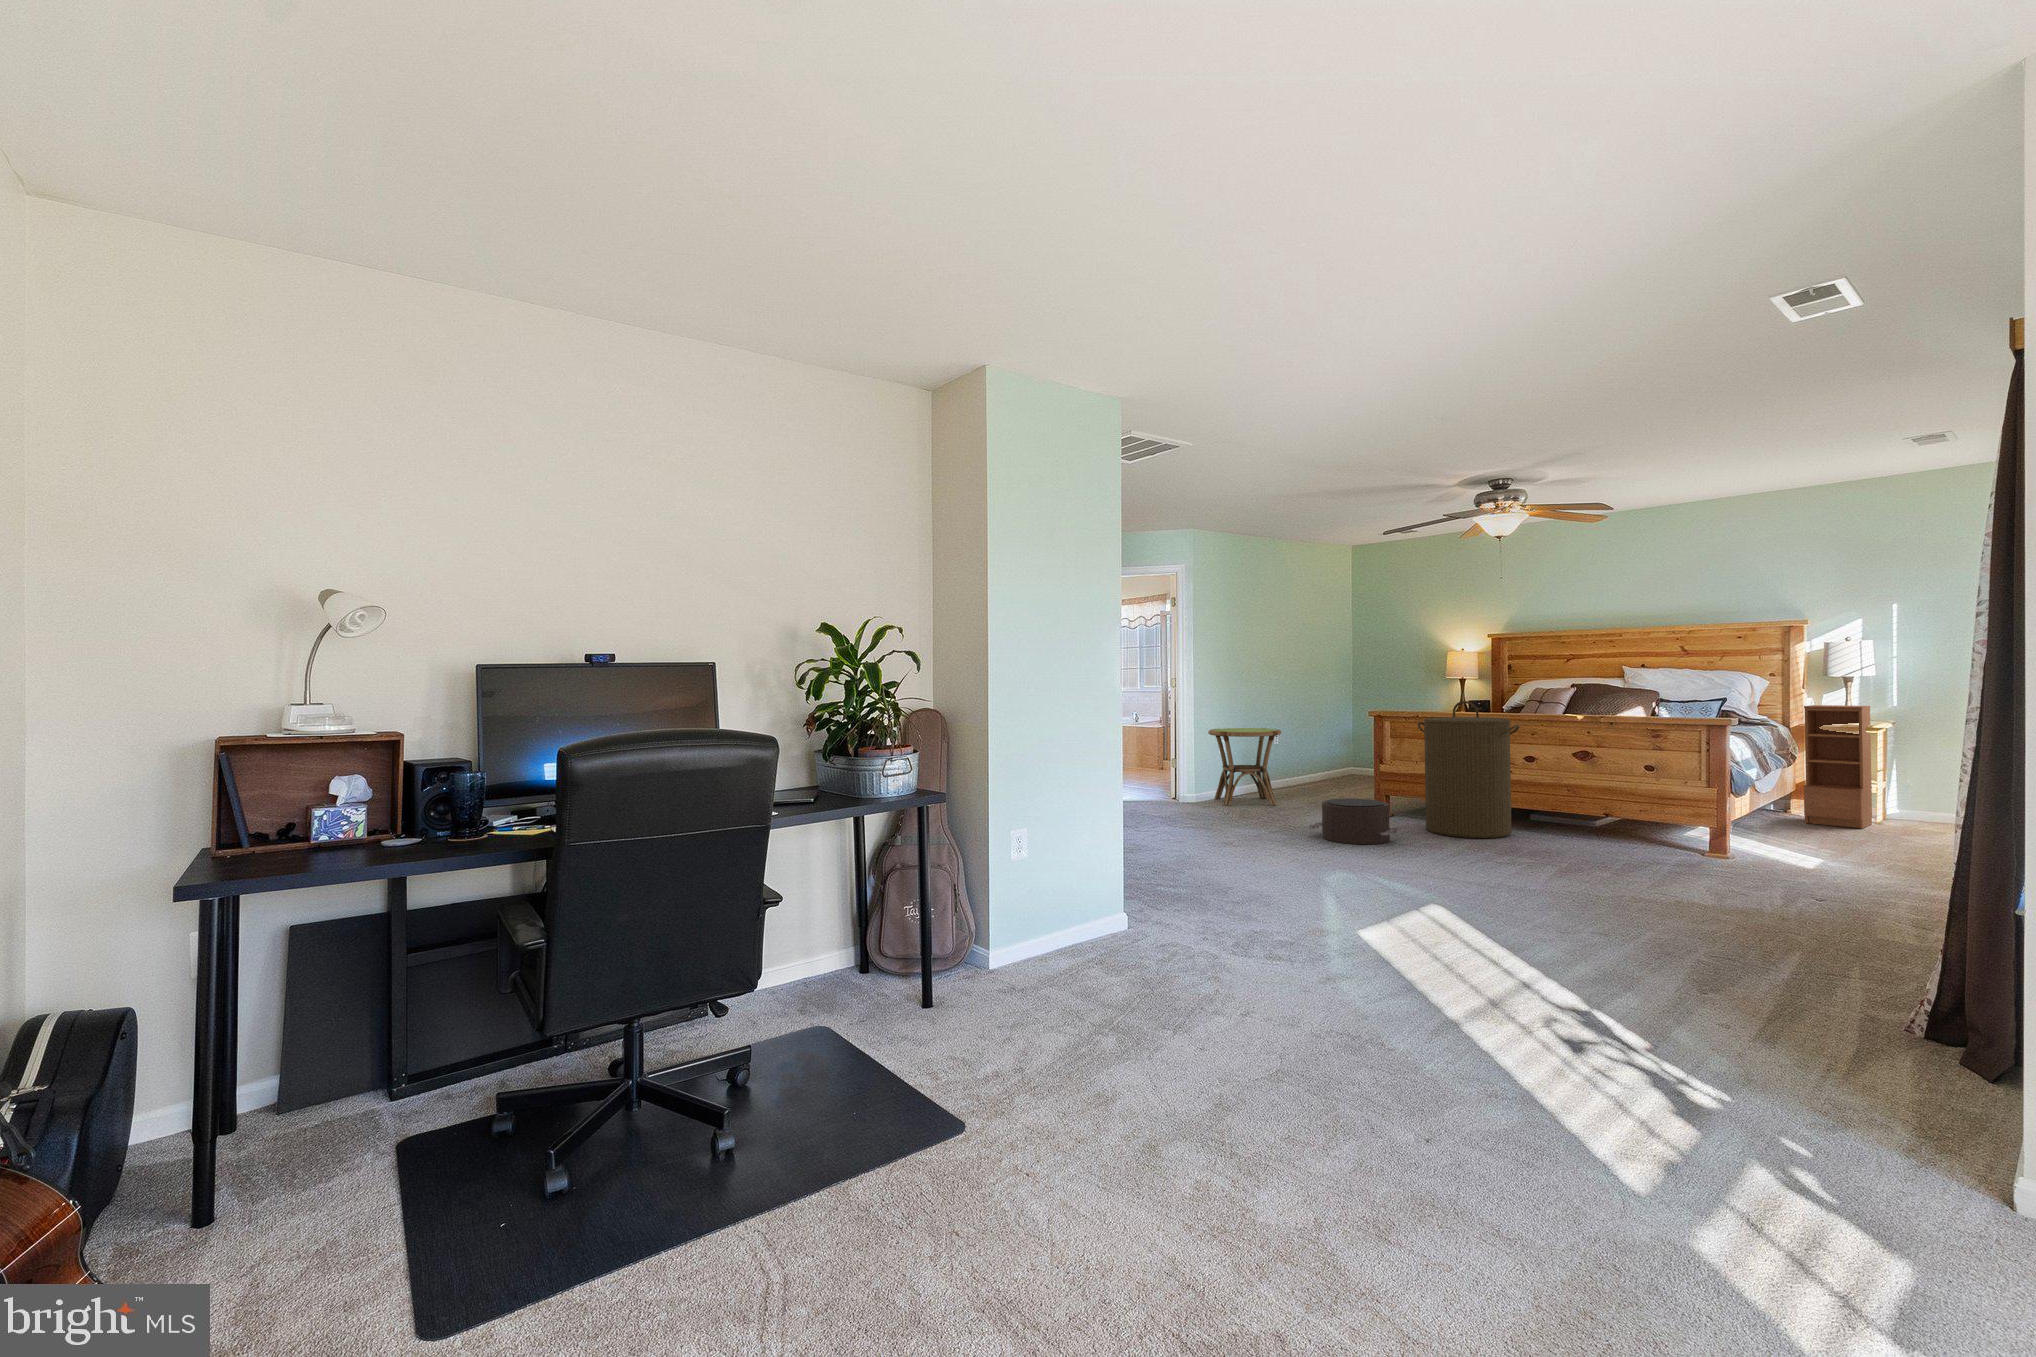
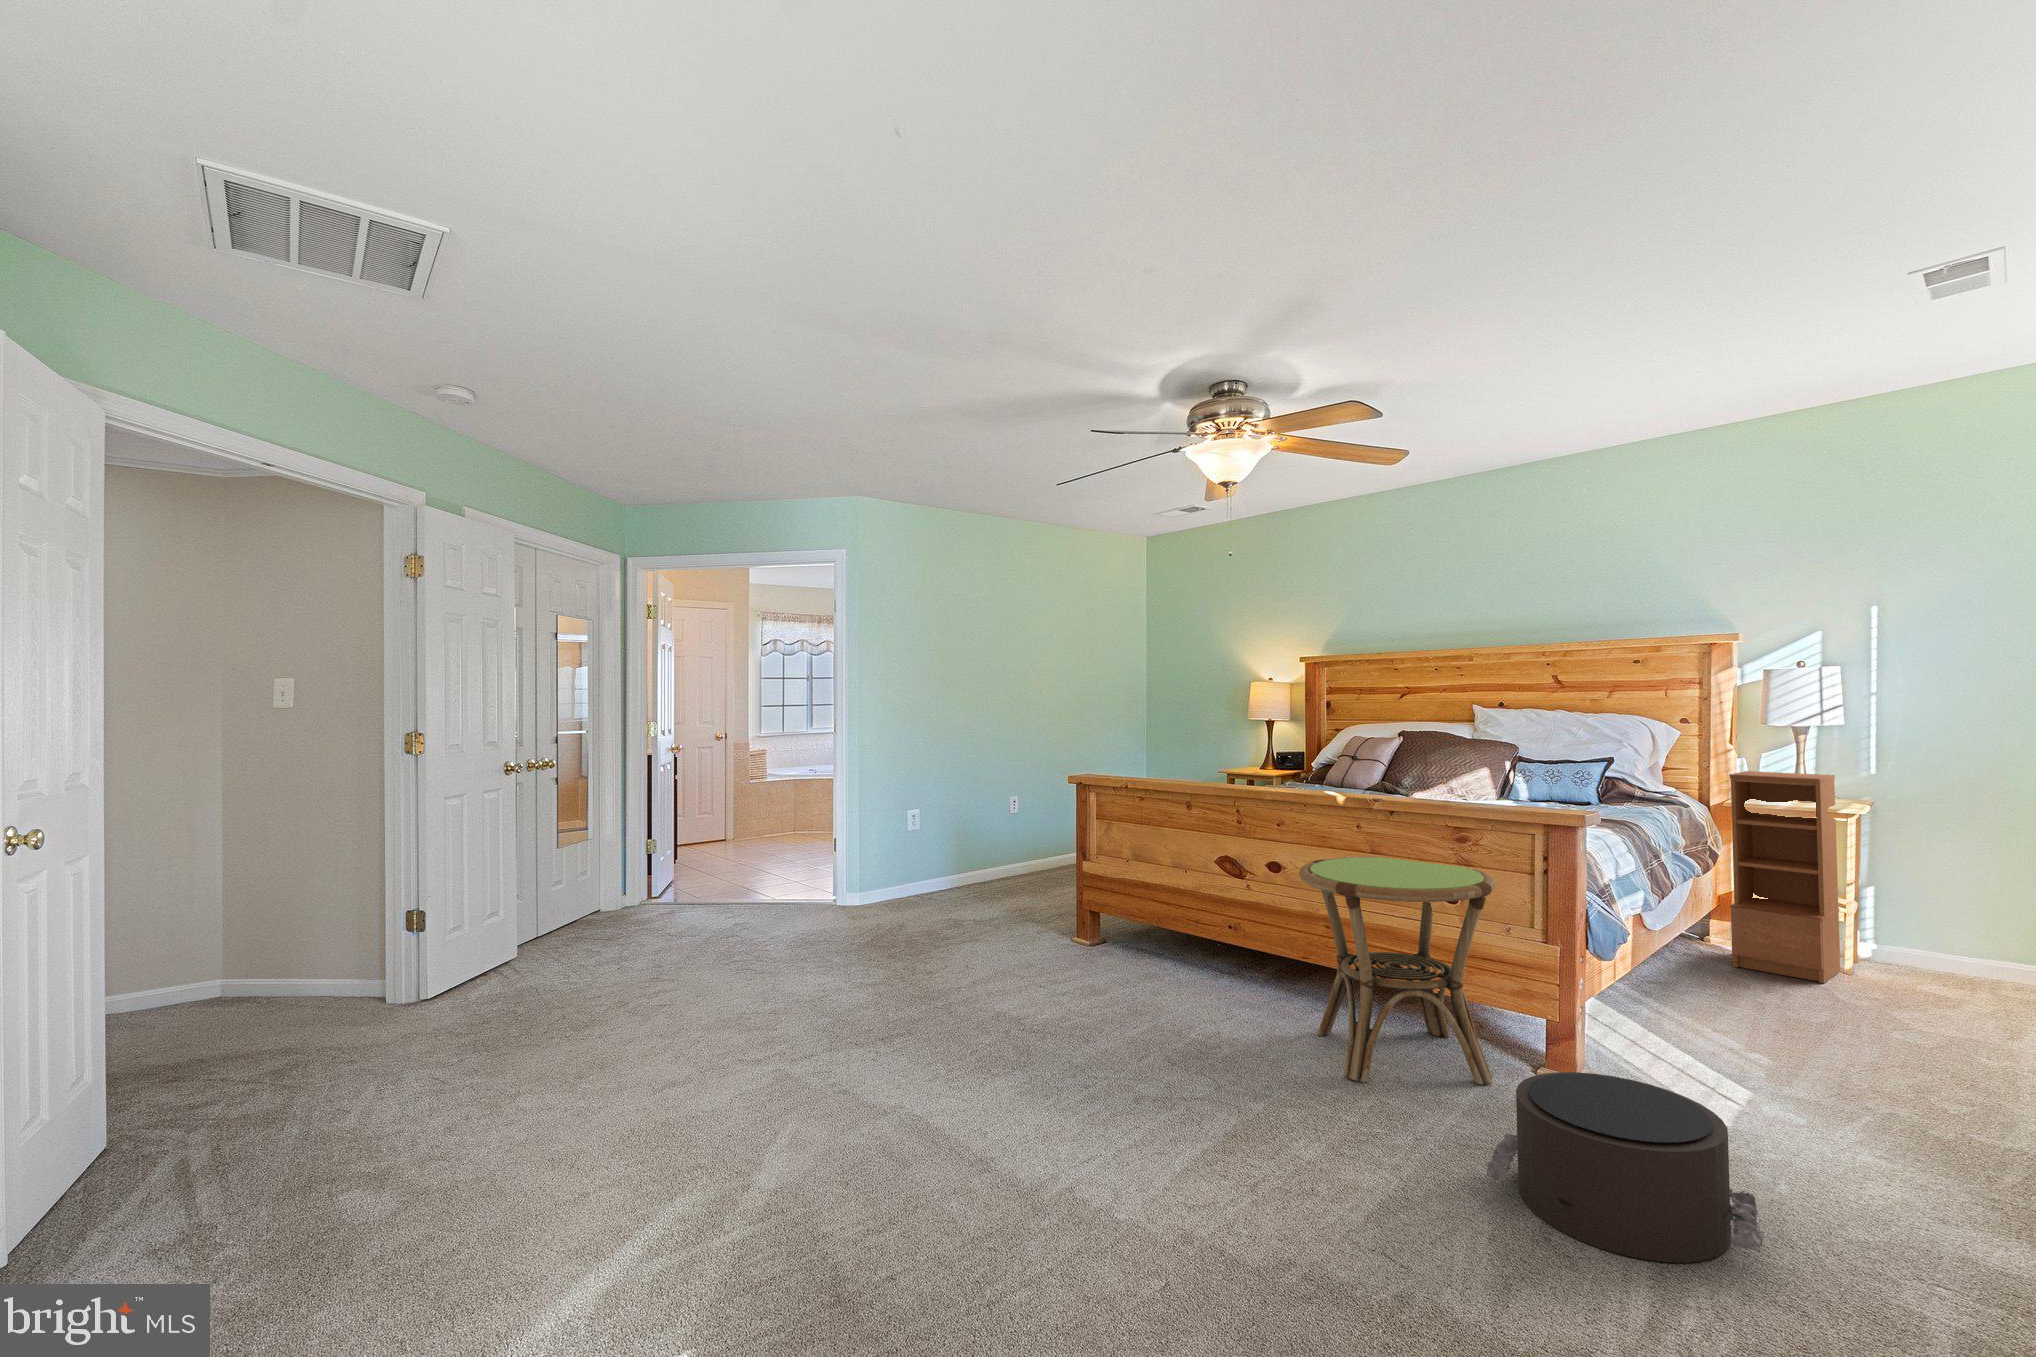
laundry hamper: present [1418,701,1520,838] -> none [1107,768,1248,1010]
side table: present [1208,728,1281,806] -> present [1299,857,1495,1084]
pouf: present [1309,798,1398,844] -> present [1486,1072,1764,1262]

